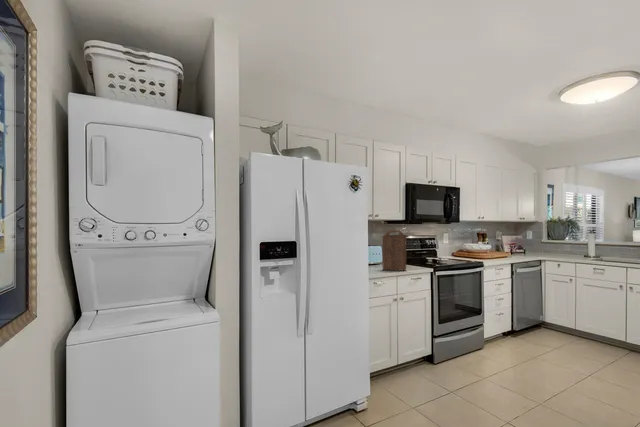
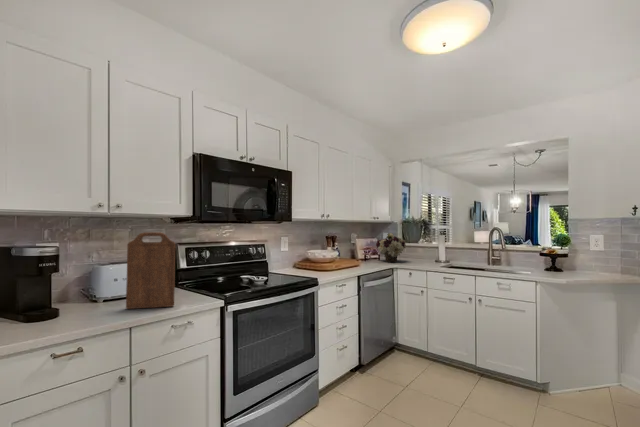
flower arrangement: none [522,231,552,256] -> present [376,233,406,262]

